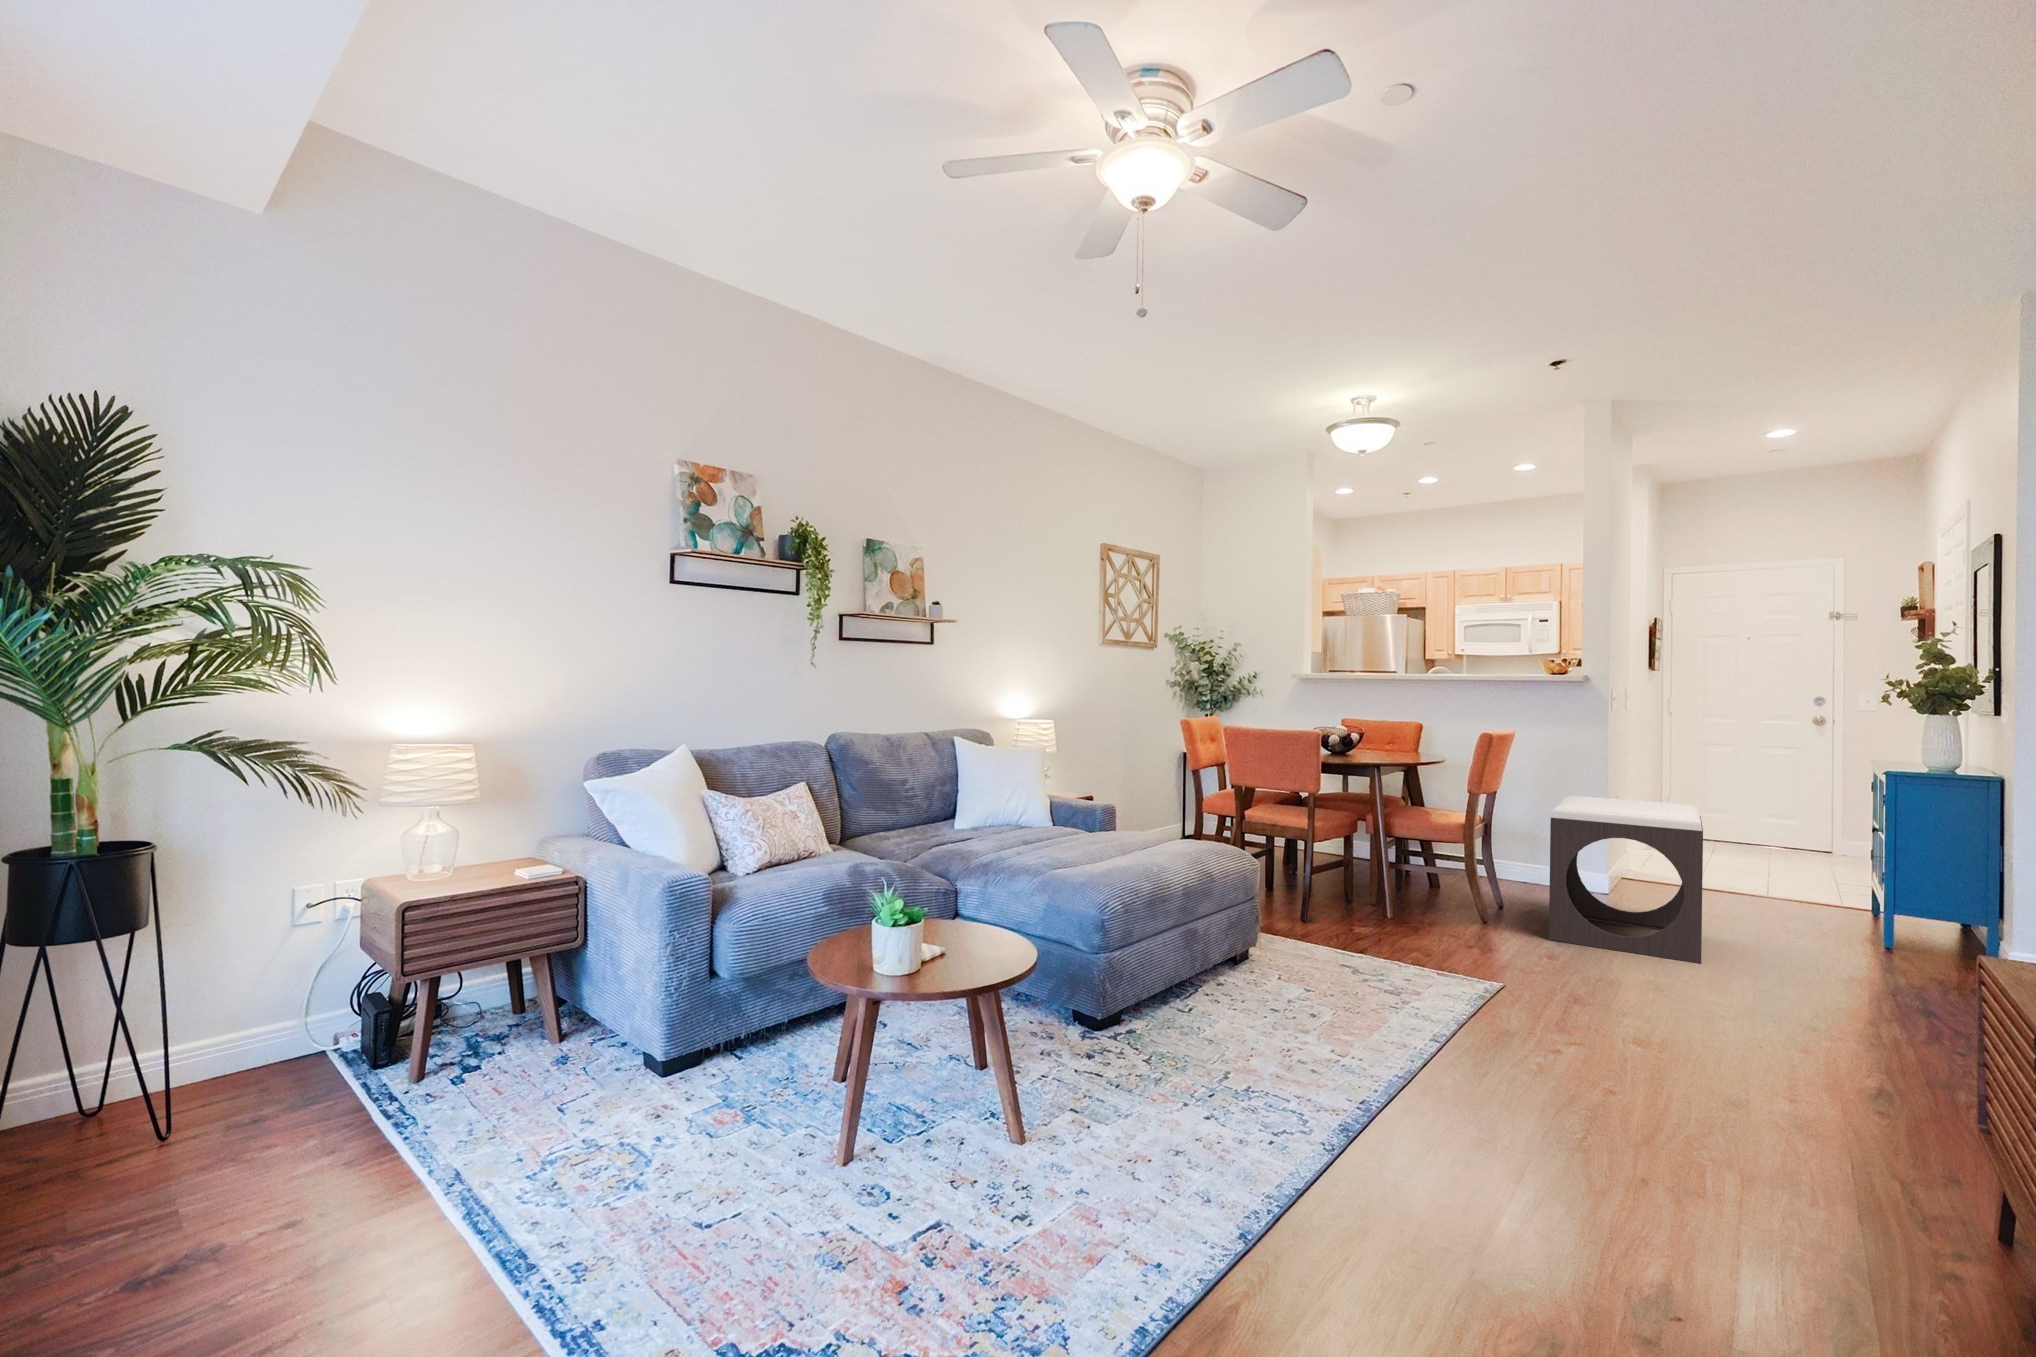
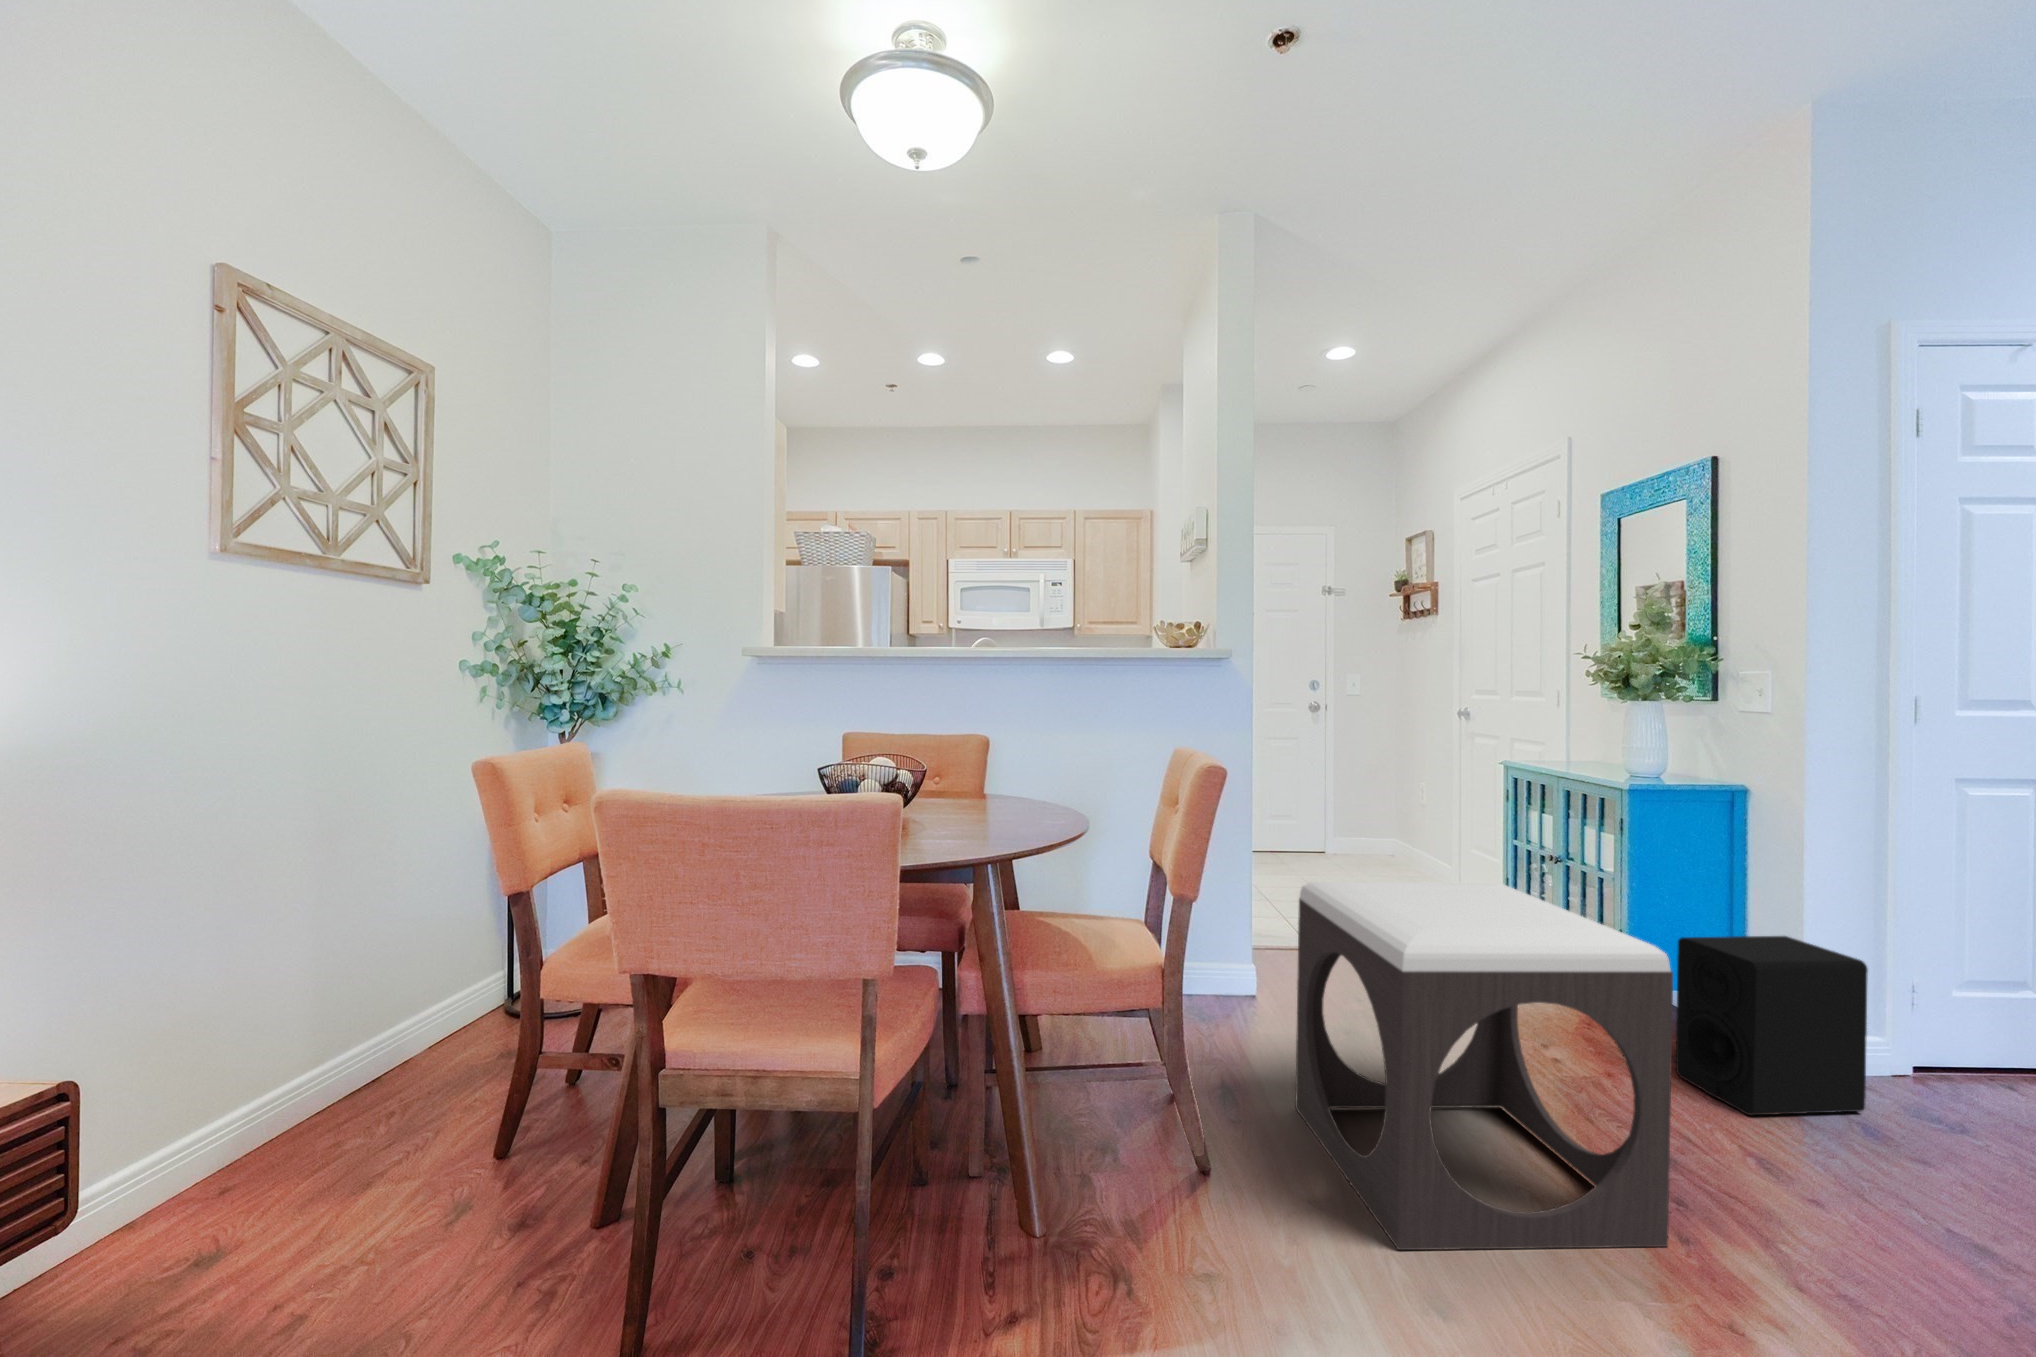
speaker: none [1873,860,1994,977] -> present [1676,936,1868,1115]

